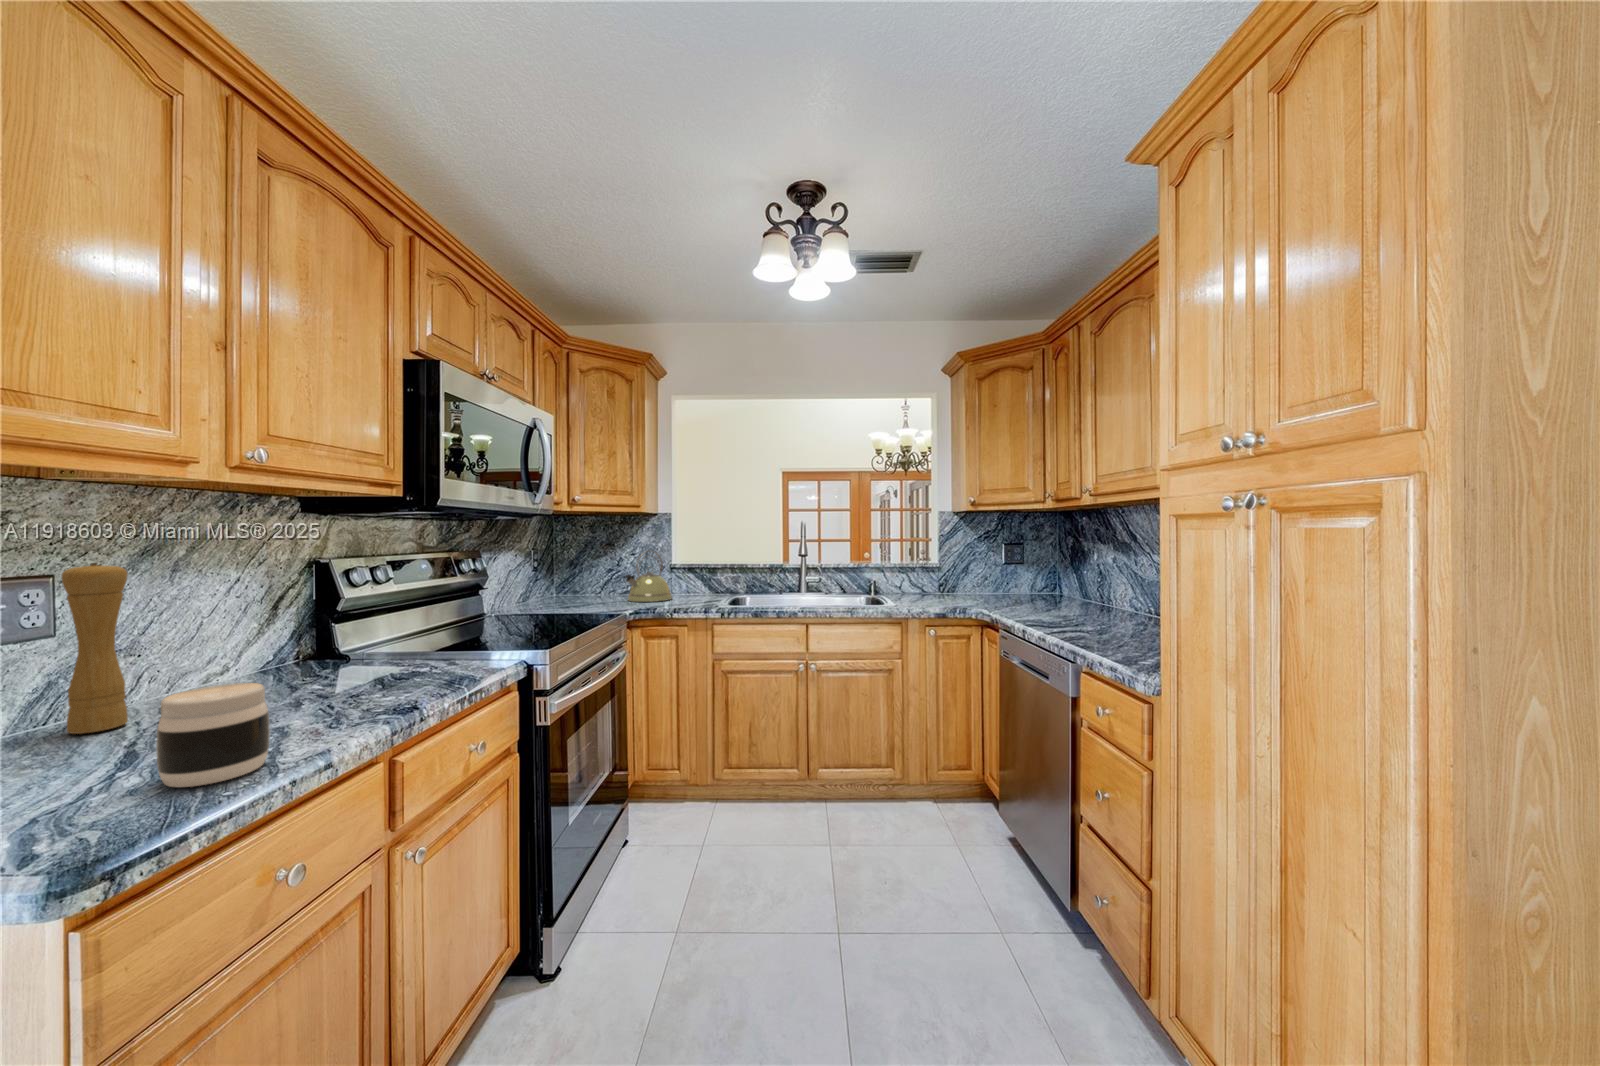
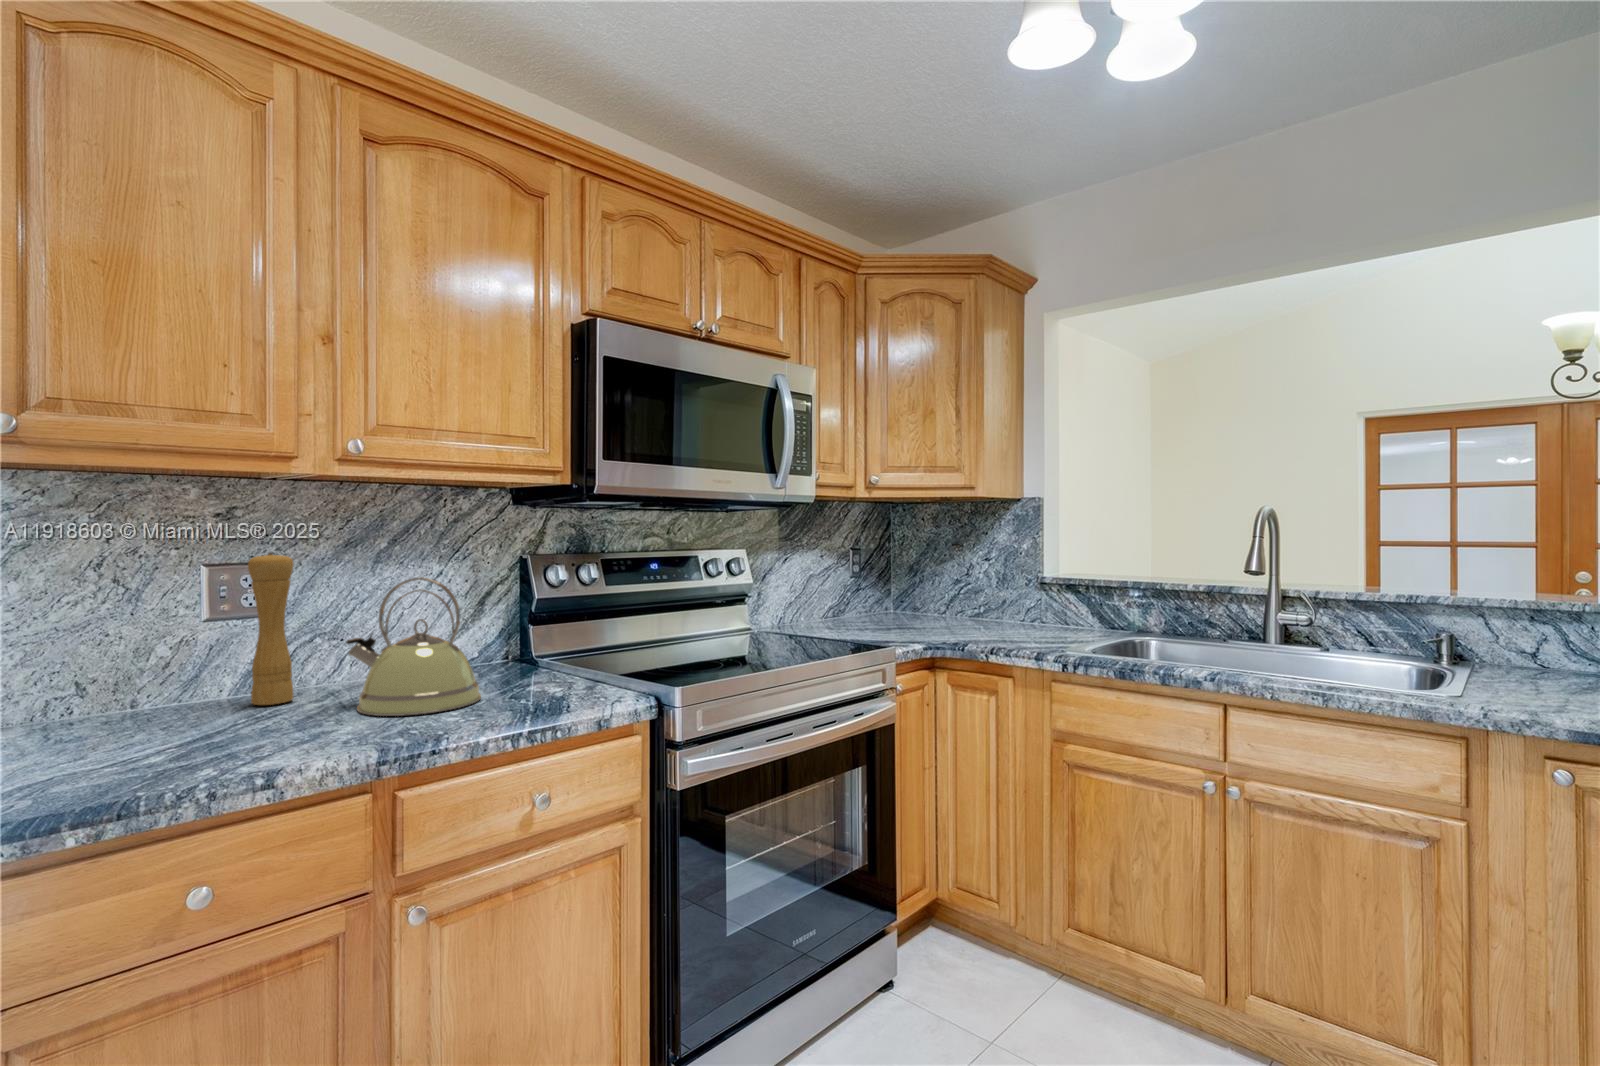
kettle: present [626,552,672,602] -> present [346,577,481,716]
jar: present [156,683,270,787] -> none [129,679,234,780]

